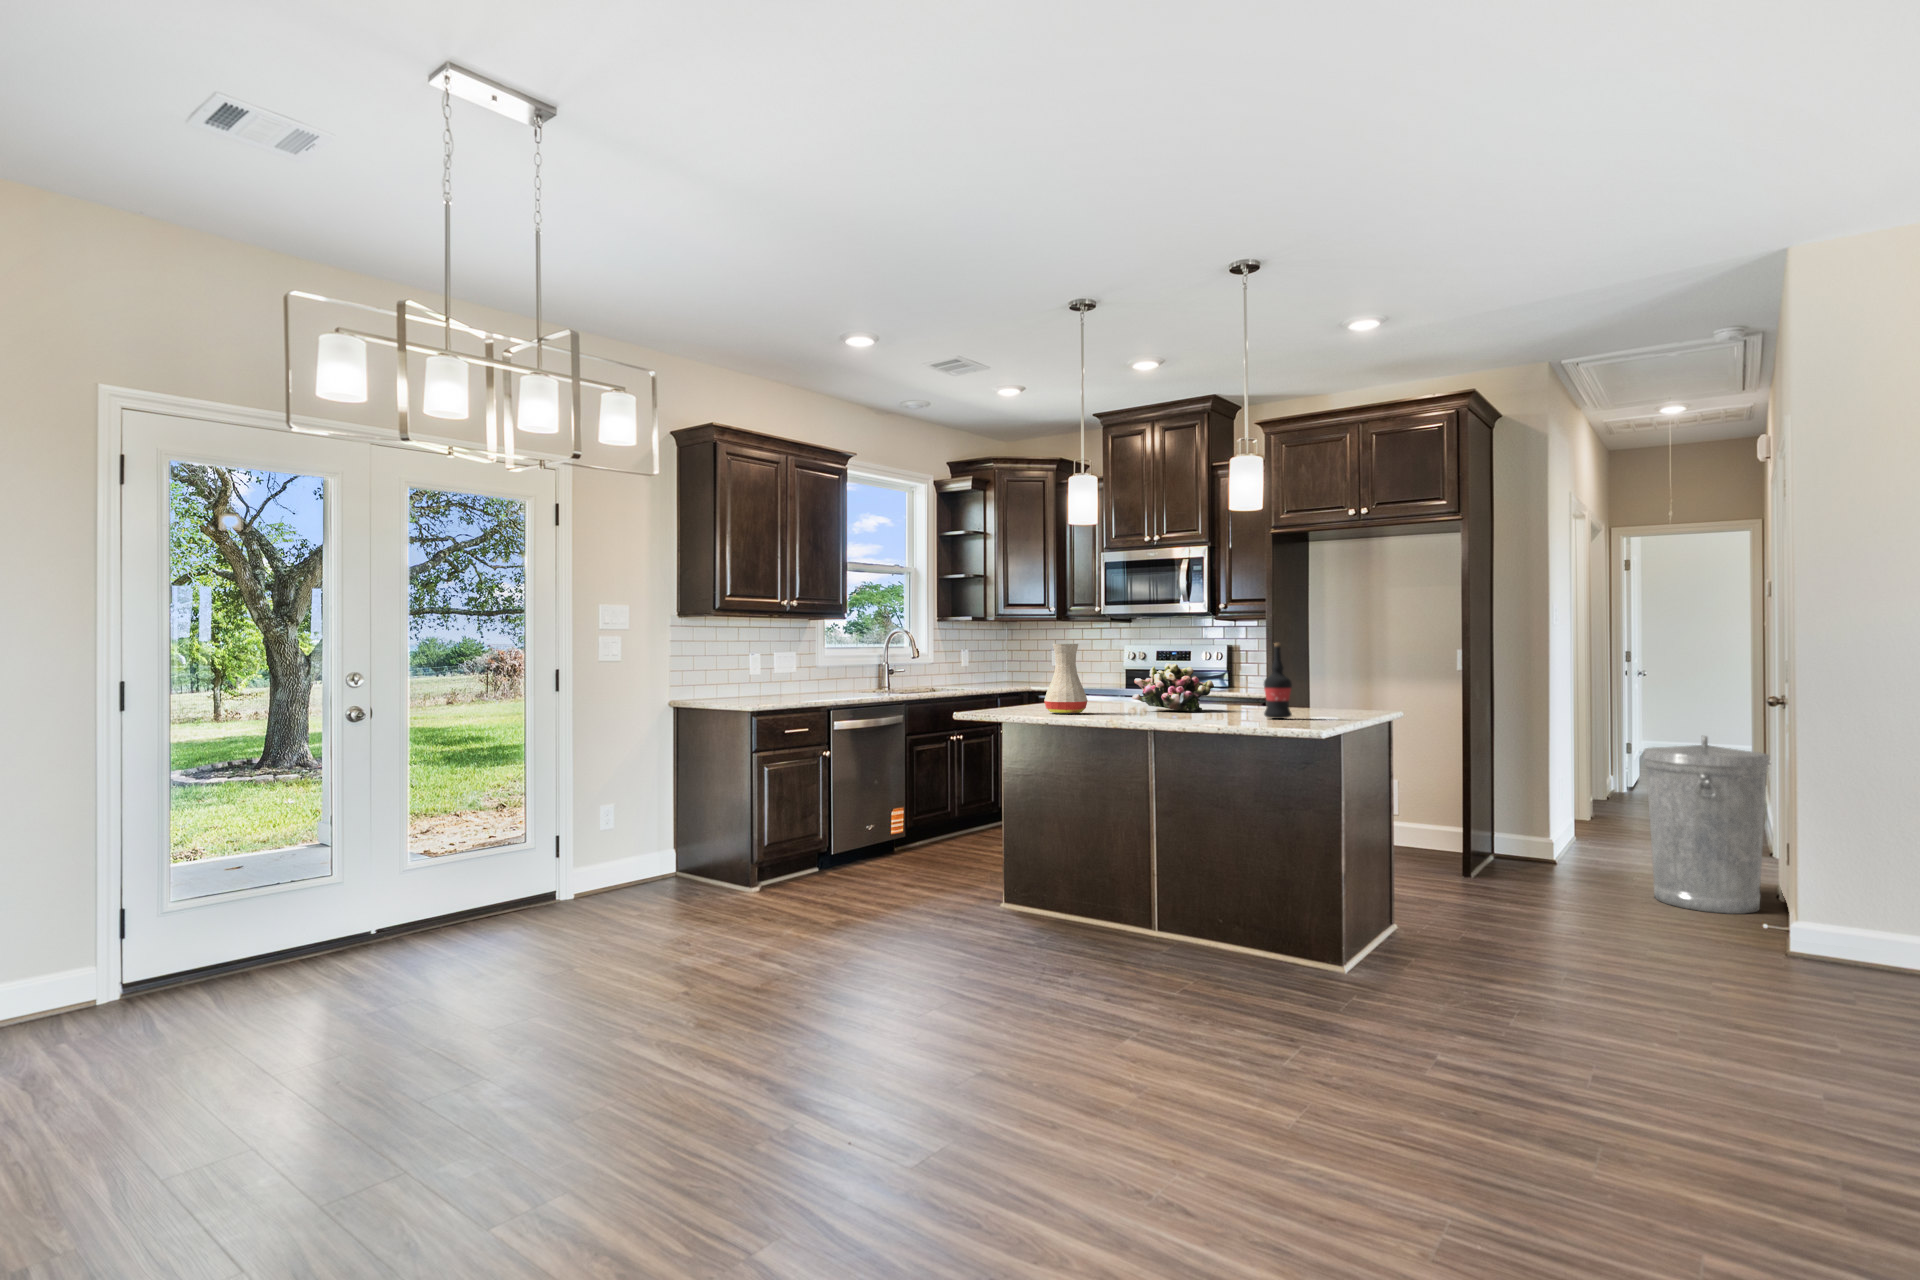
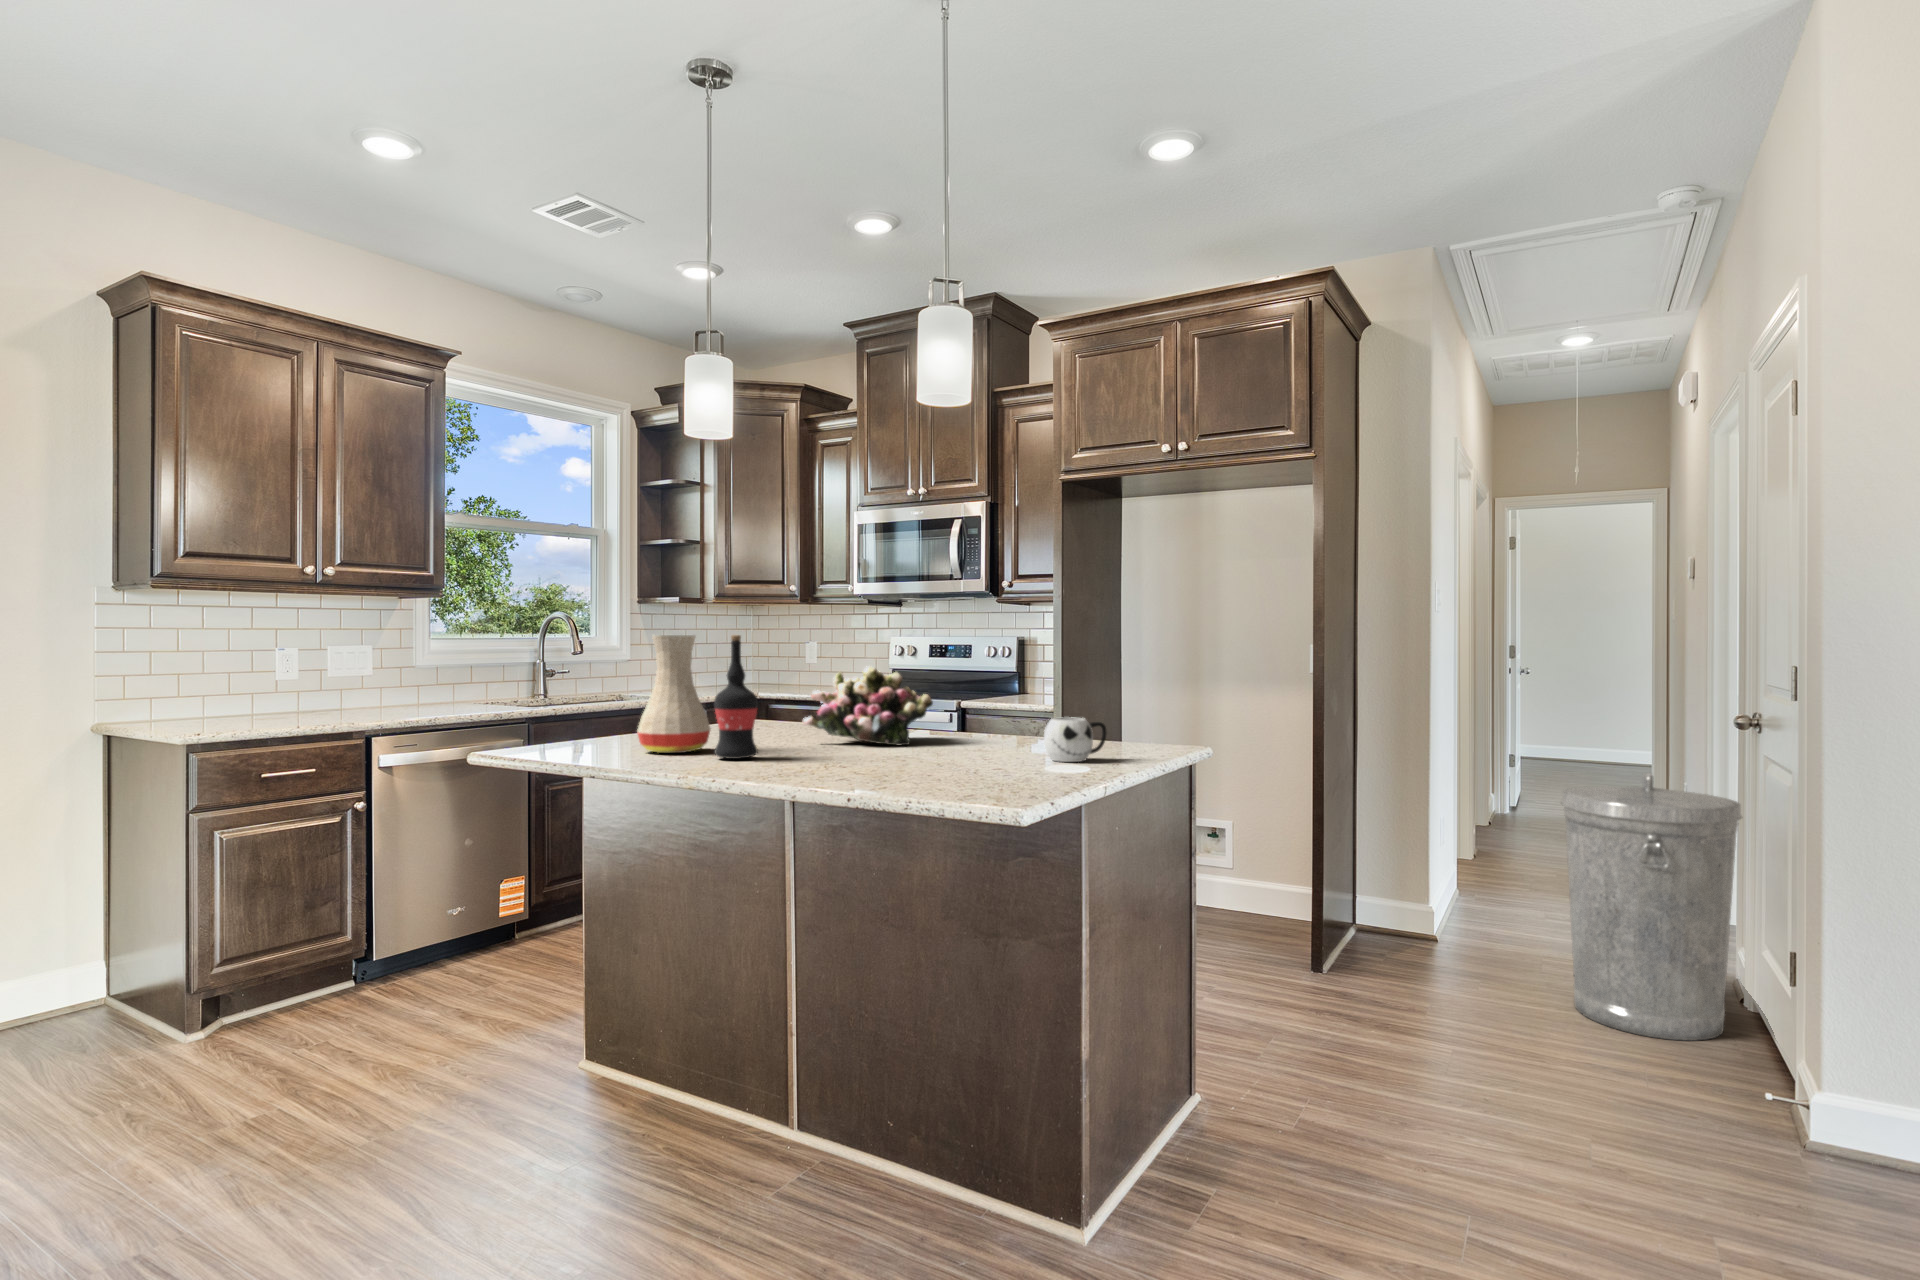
wine bottle: present [1264,643,1292,719] -> present [714,635,758,759]
mug: none [1298,692,1337,718] -> present [1044,717,1106,762]

